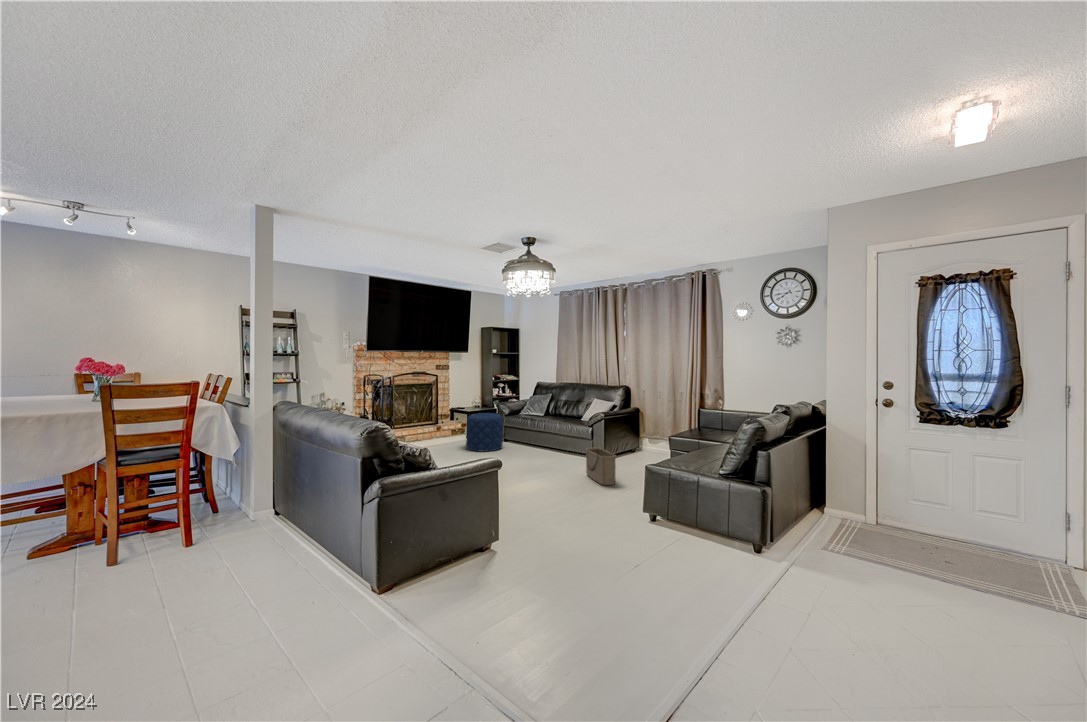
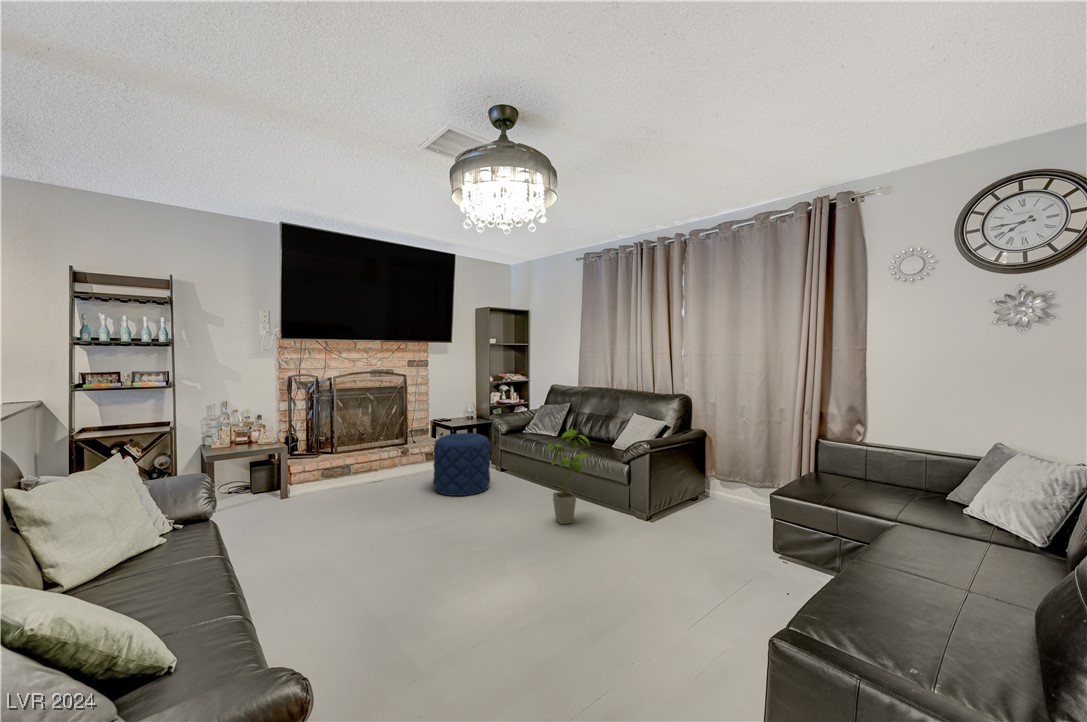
house plant: none [544,405,571,461] -> present [545,429,590,524]
basket: present [586,447,616,485] -> none [611,519,672,611]

